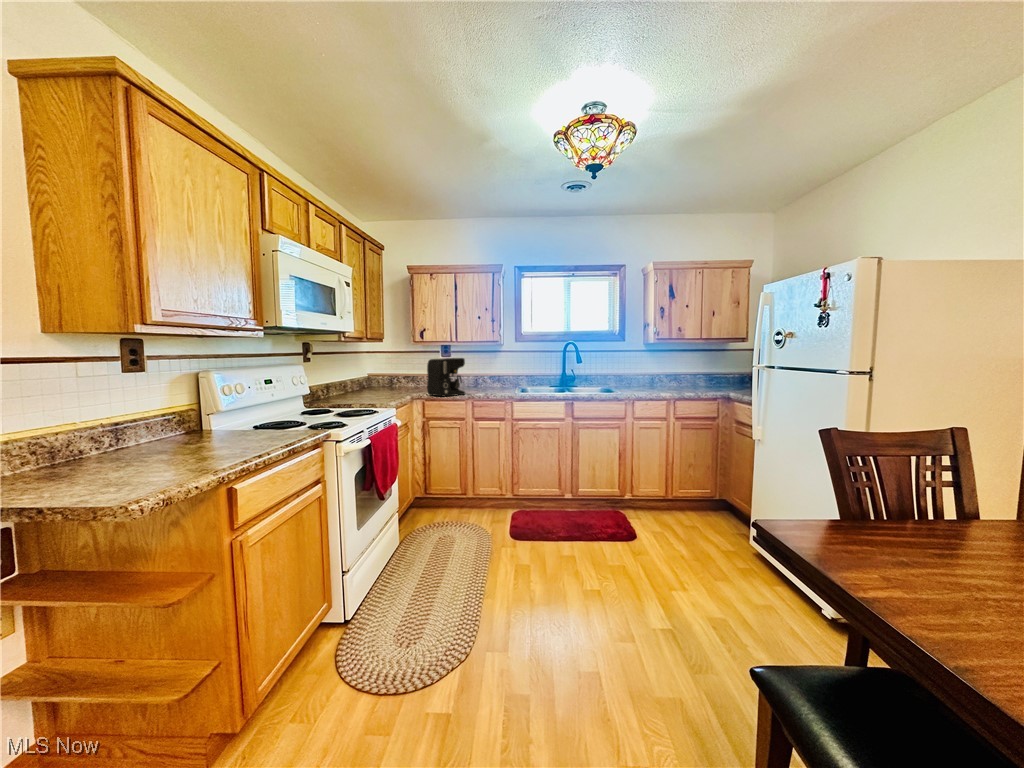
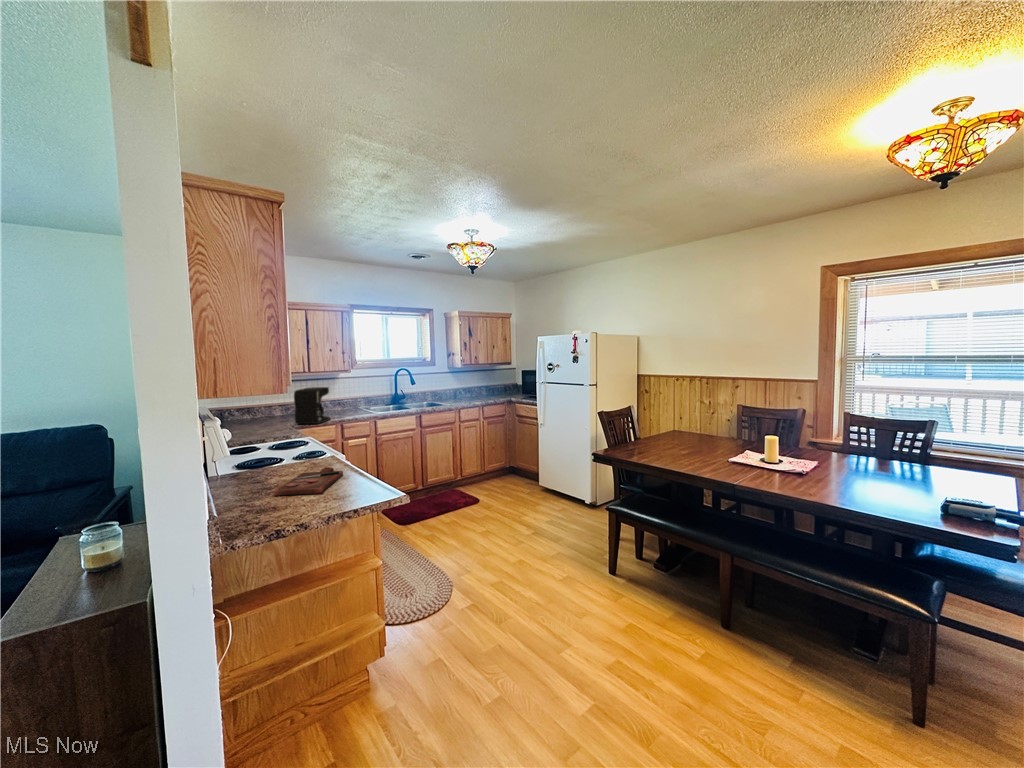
cutting board: none [127,440,258,471] -> present [274,467,343,496]

